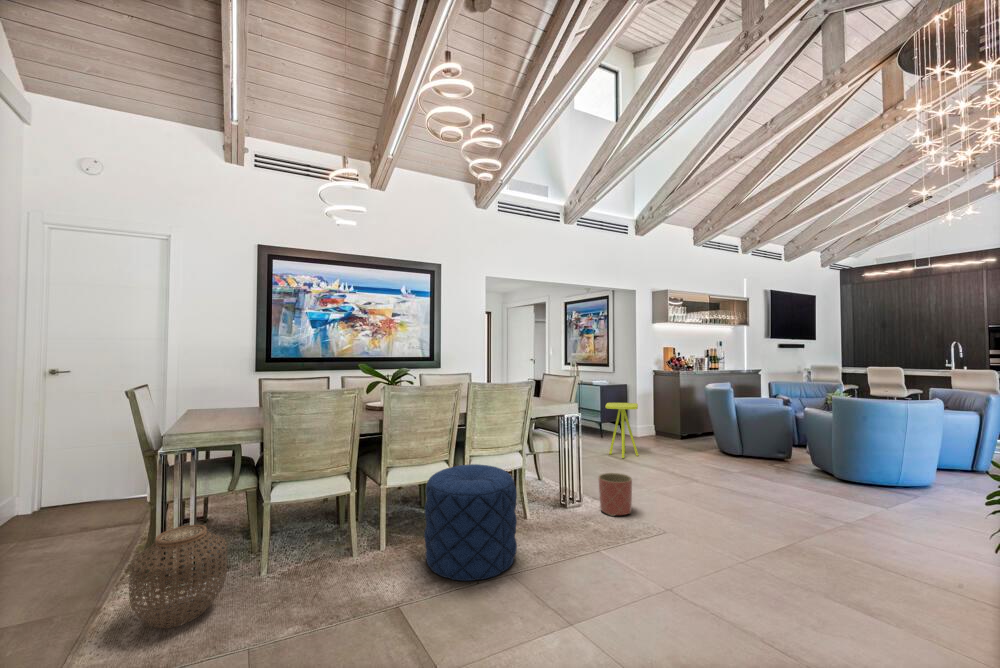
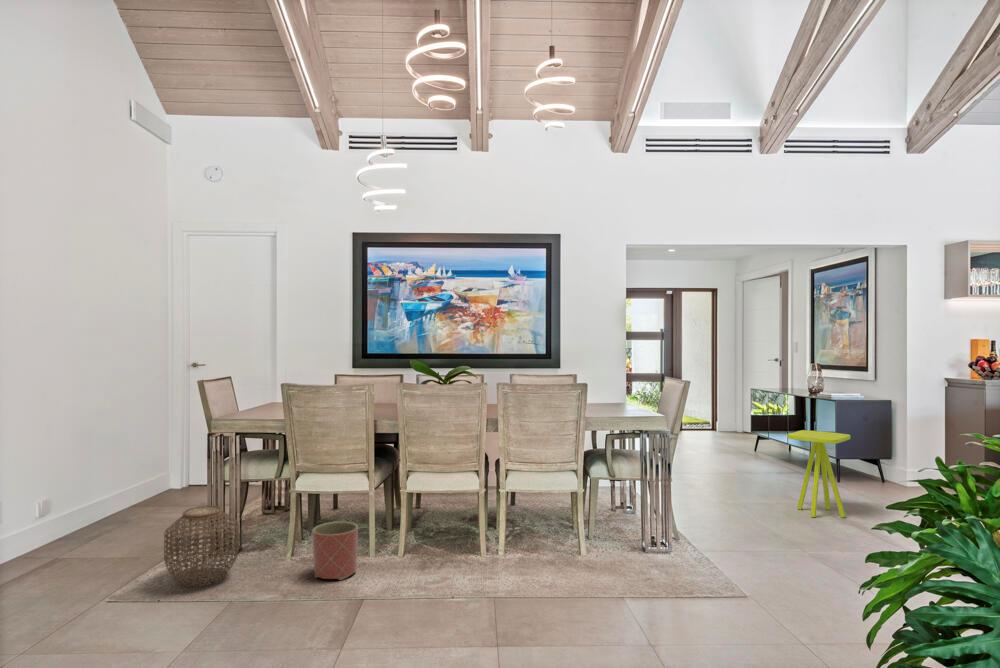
pouf: present [424,464,517,581] -> none [408,487,513,614]
planter: present [599,473,632,516] -> present [312,521,358,580]

